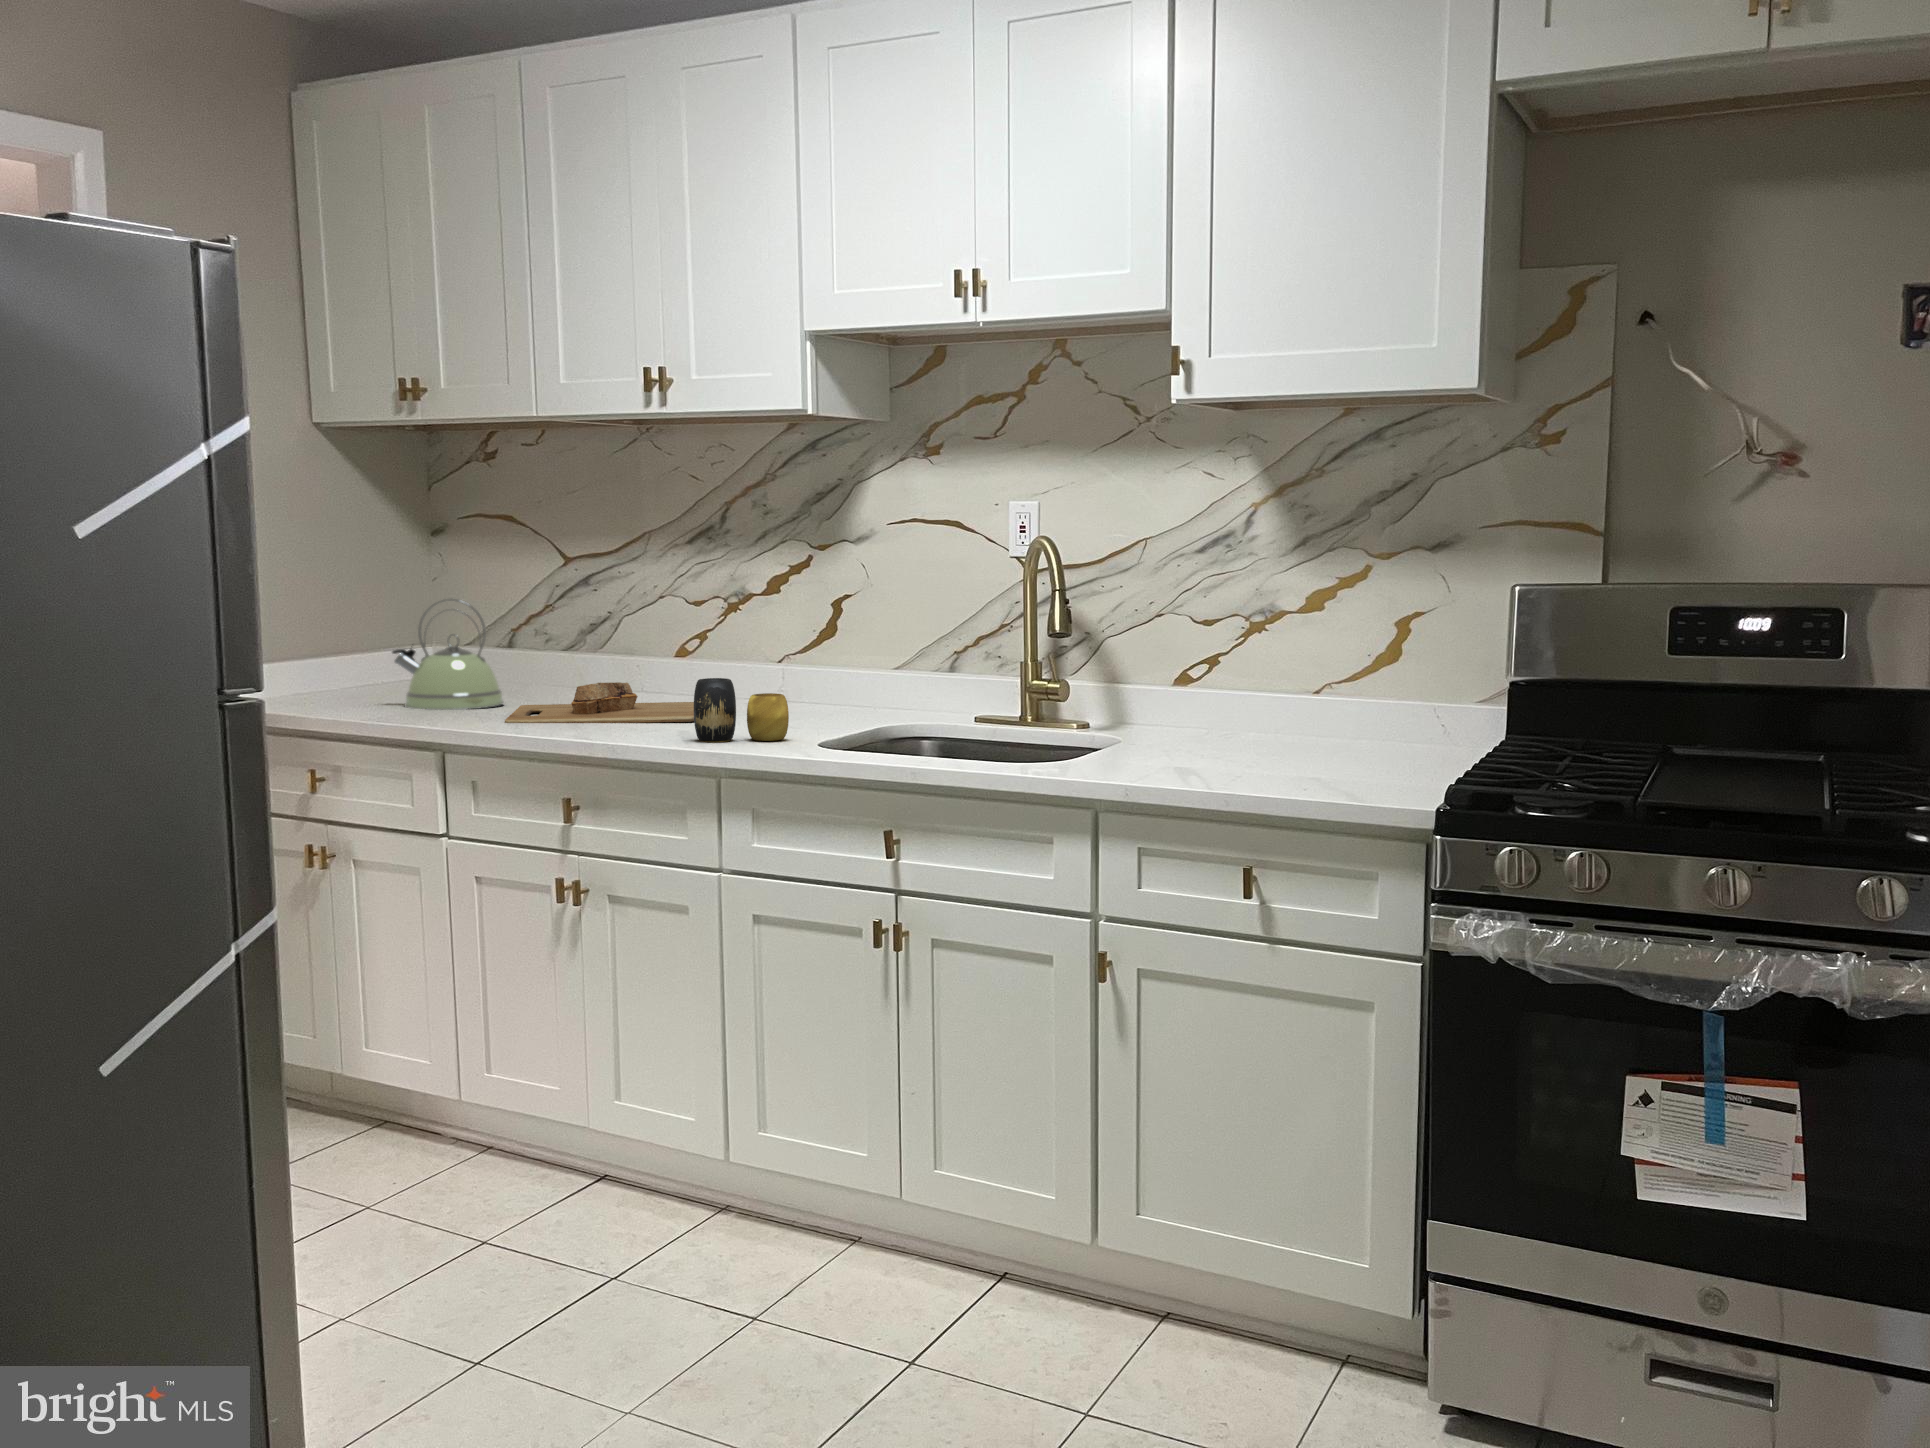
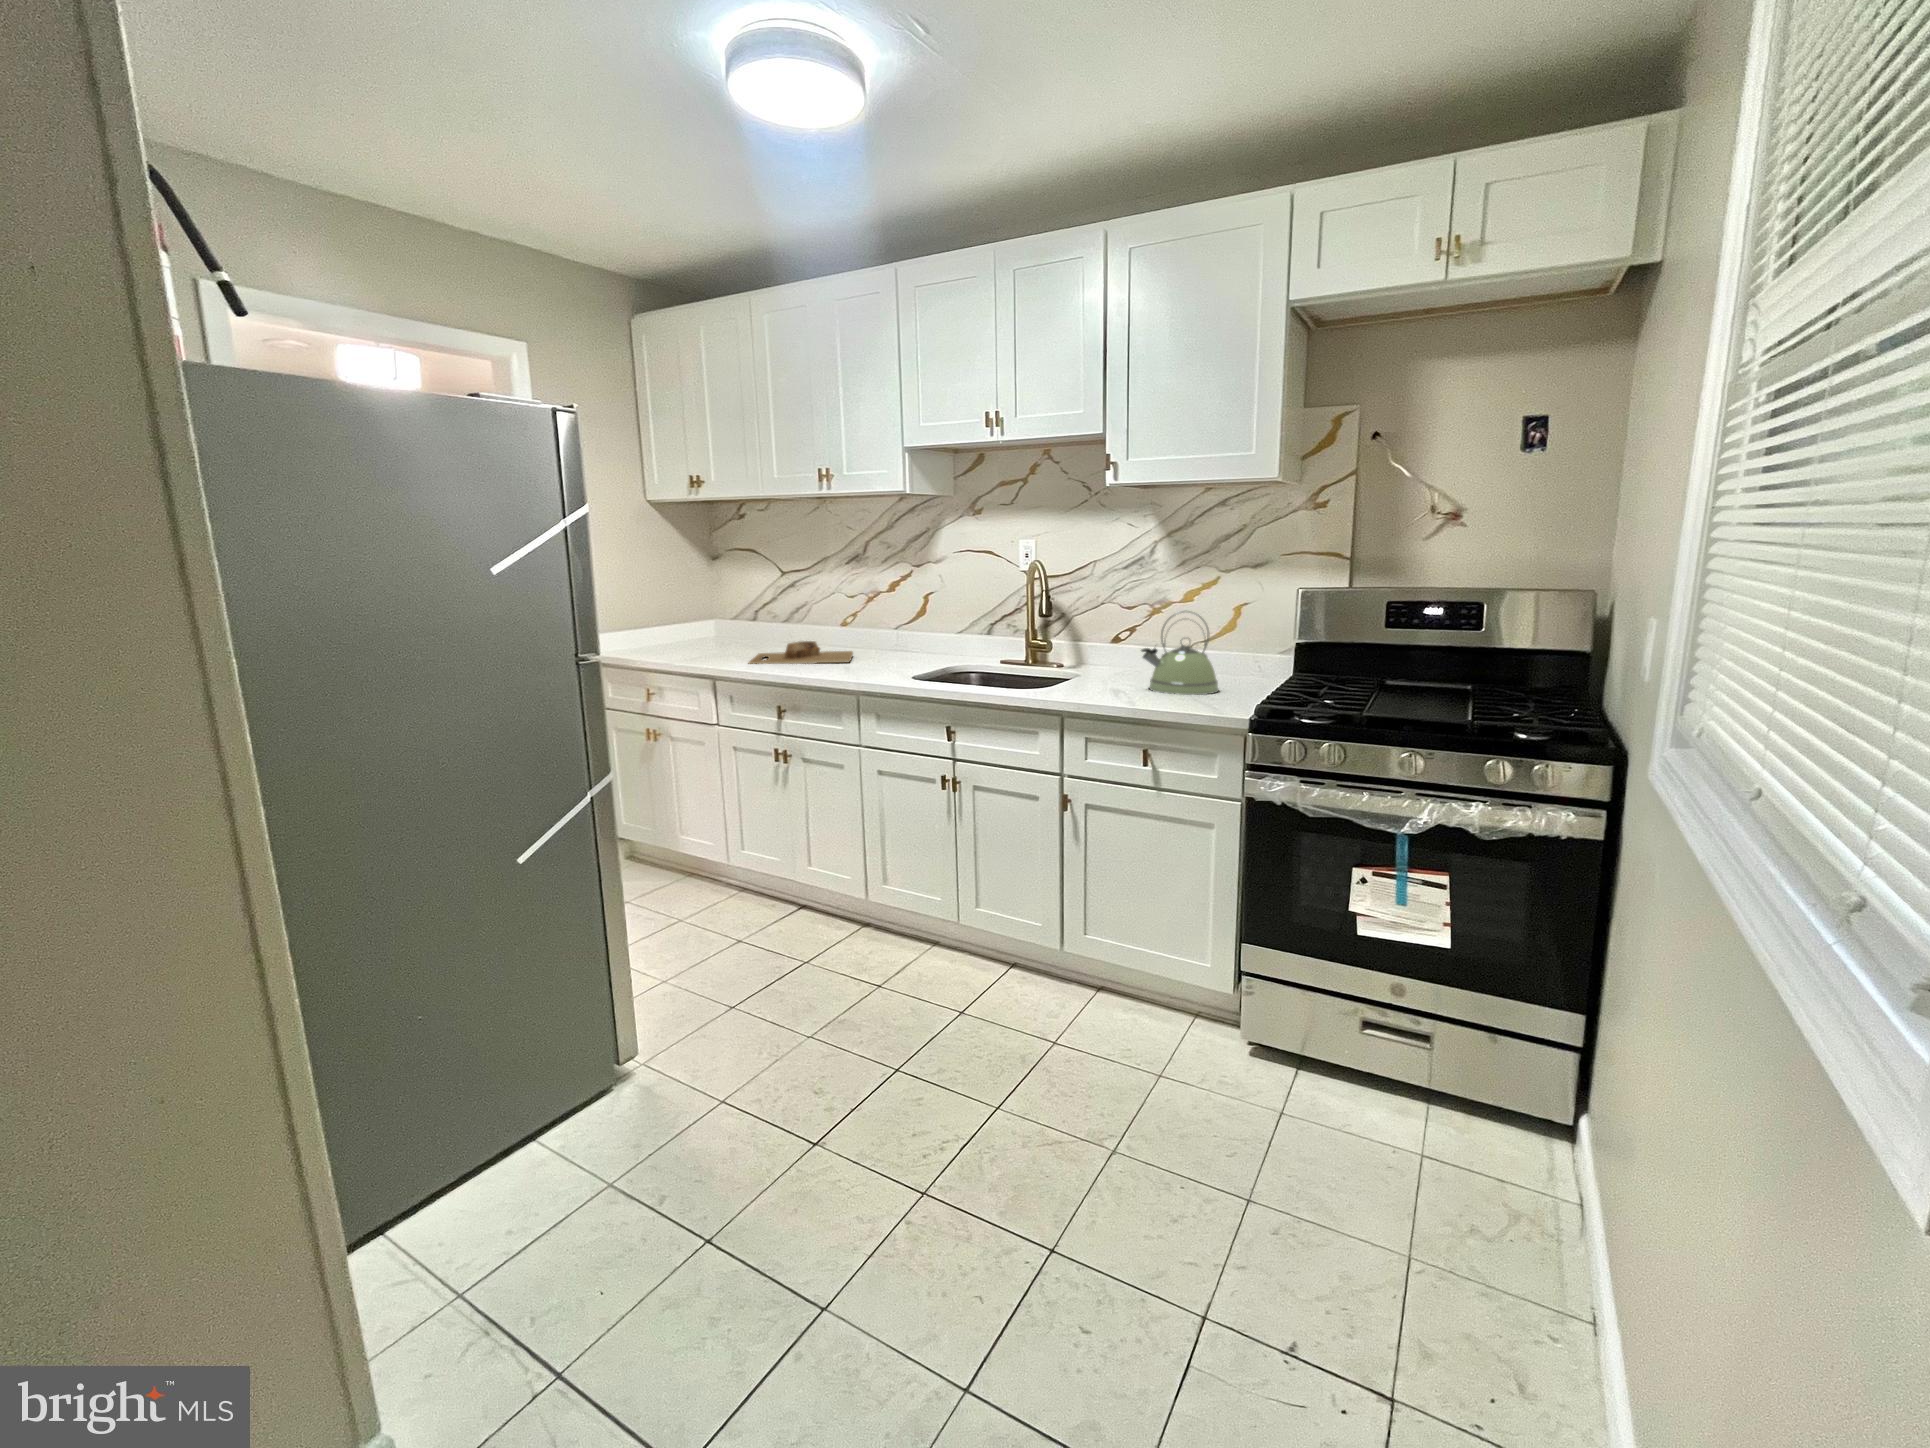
kettle: present [392,599,504,710] -> present [1141,611,1219,695]
vase: present [694,678,789,742] -> none [846,641,898,676]

